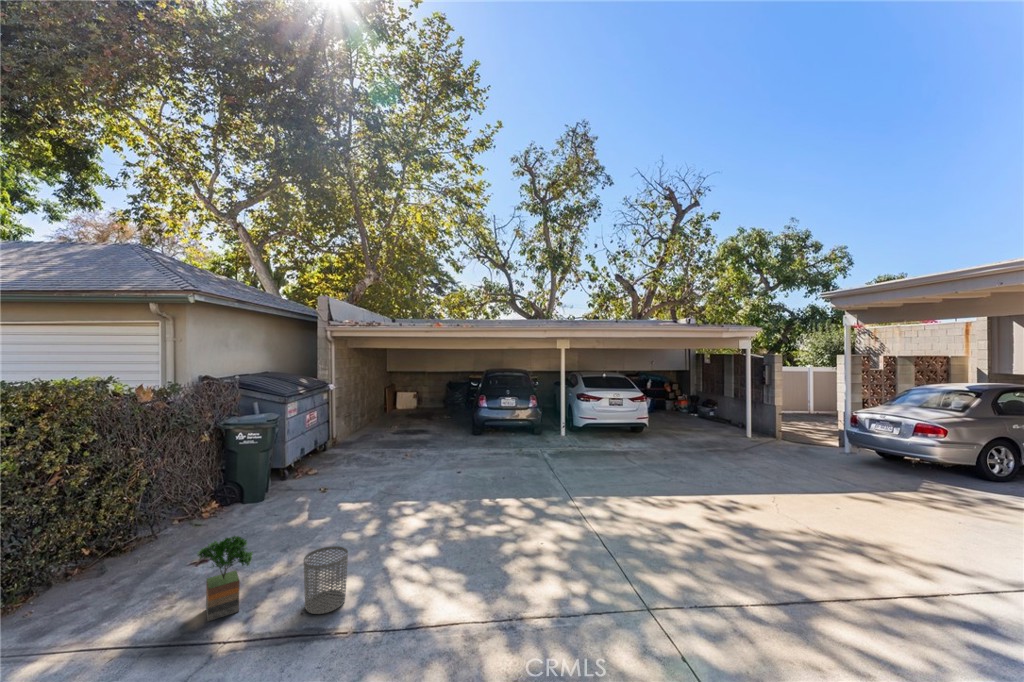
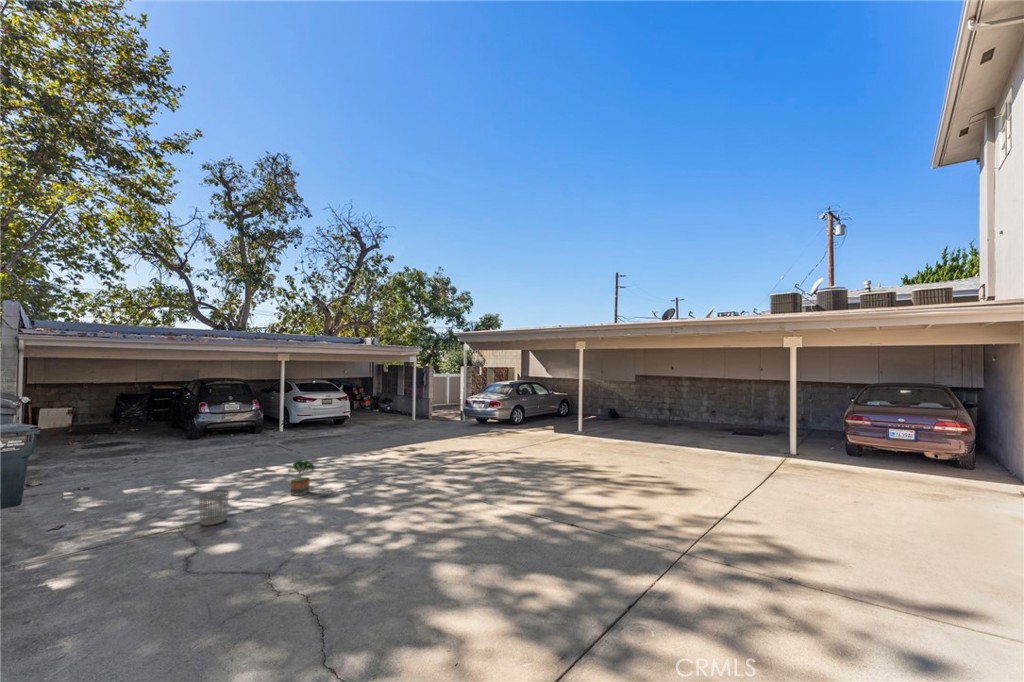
potted tree: present [198,536,253,621] -> present [288,460,315,496]

